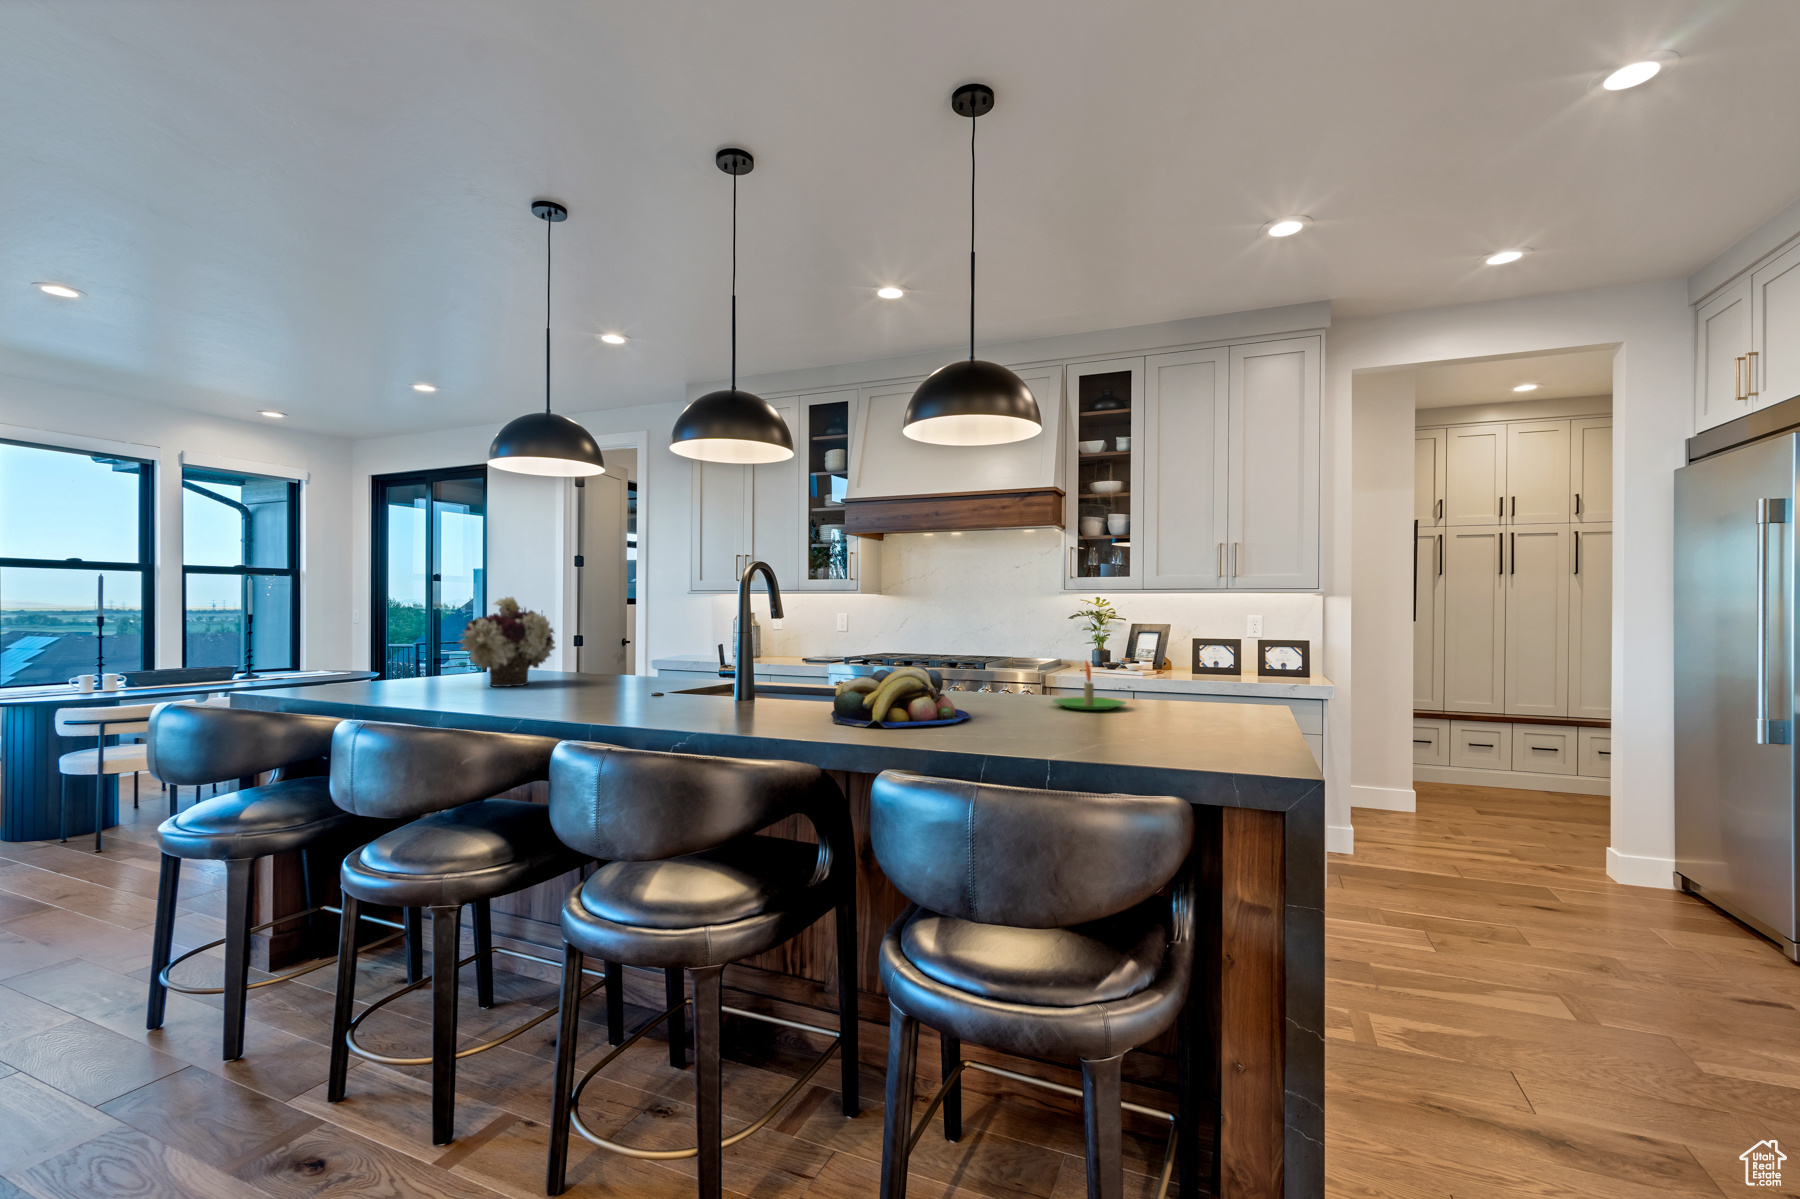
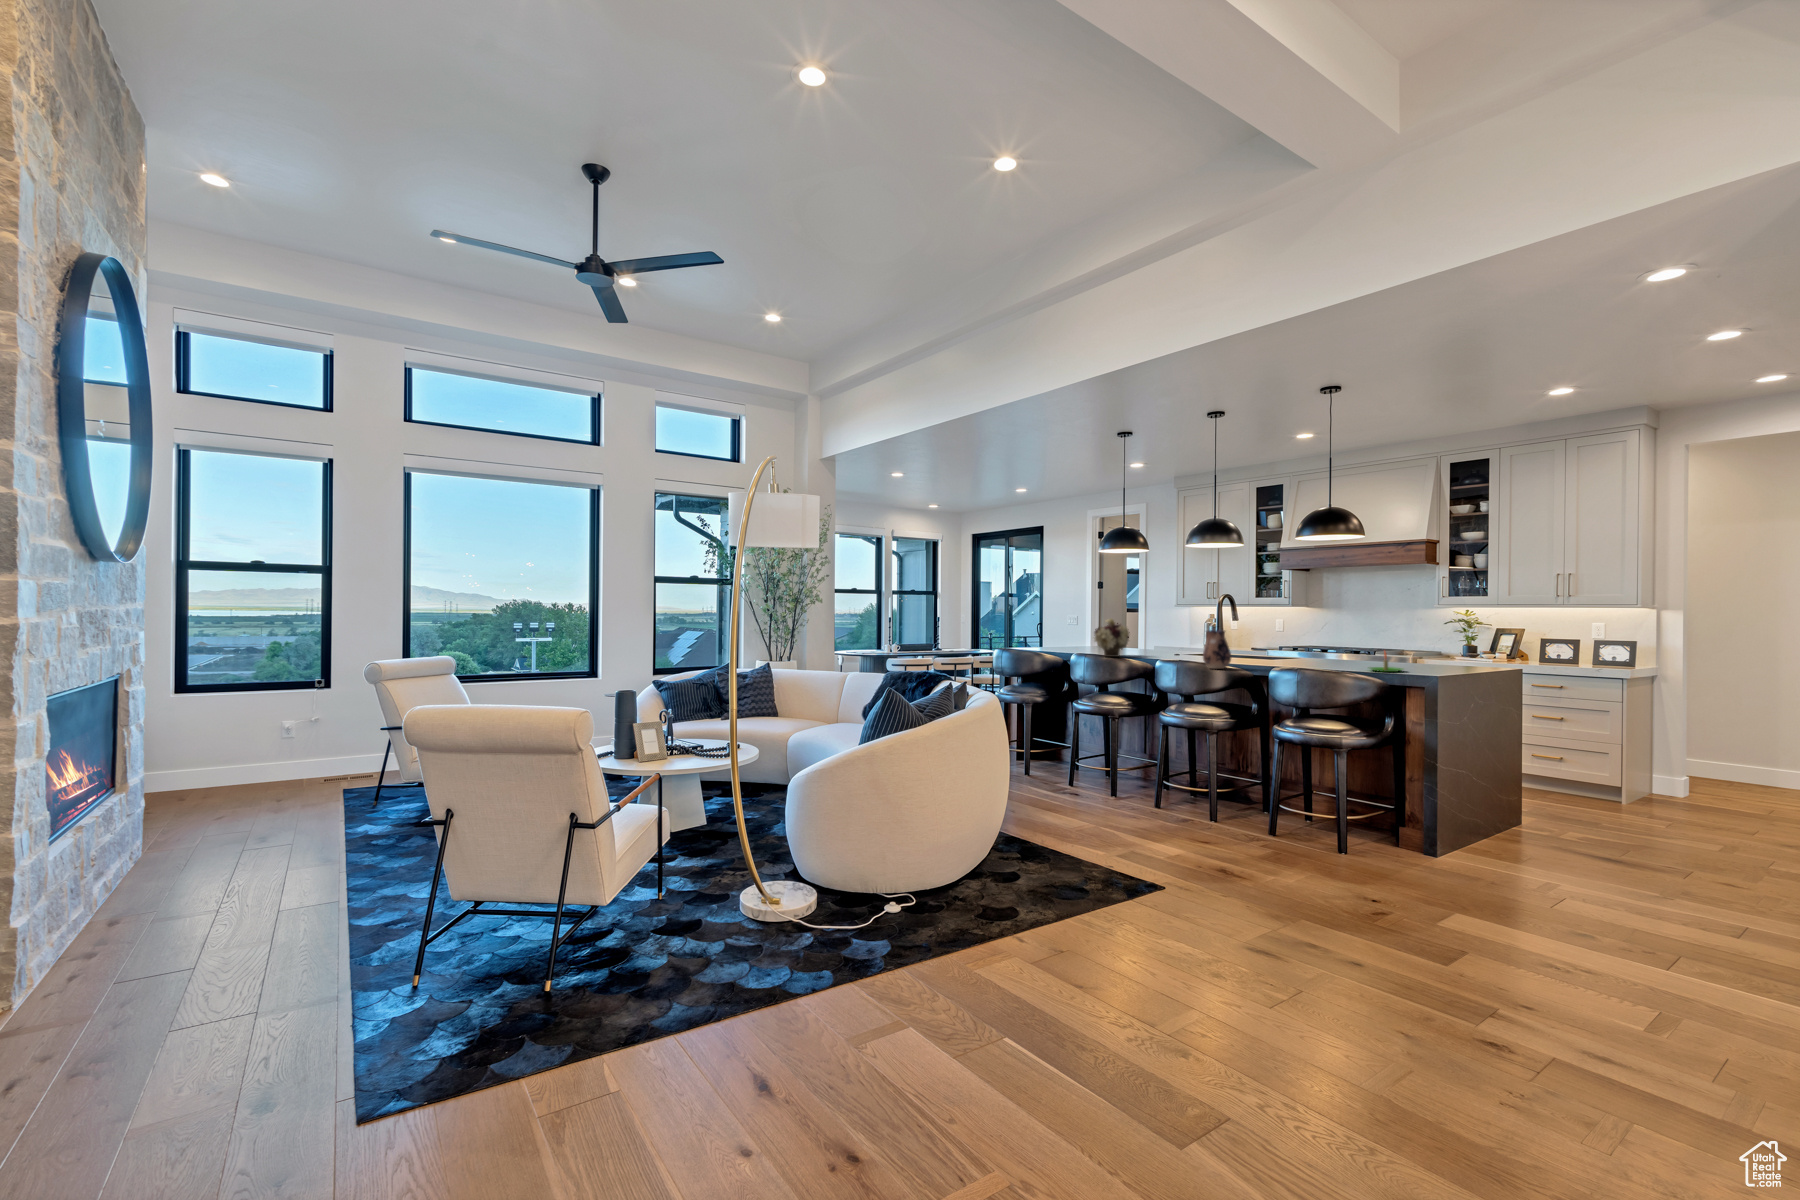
ceramic pitcher: none [692,617,763,718] -> present [1203,630,1231,669]
fruit bowl: present [831,666,970,728] -> none [1260,651,1322,673]

